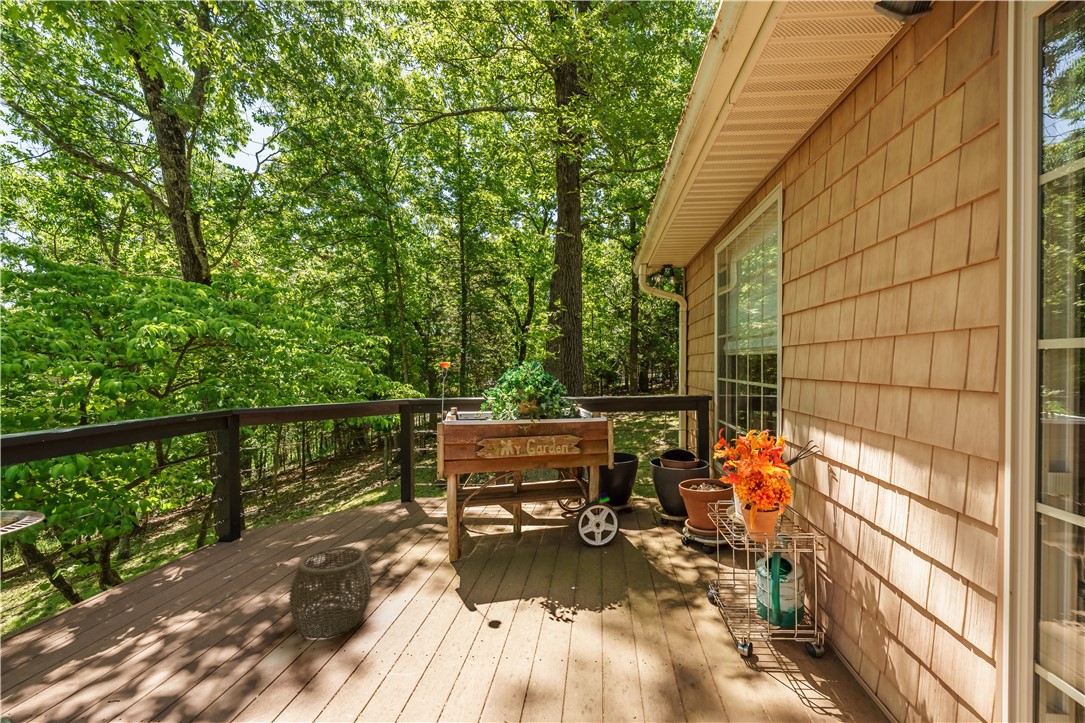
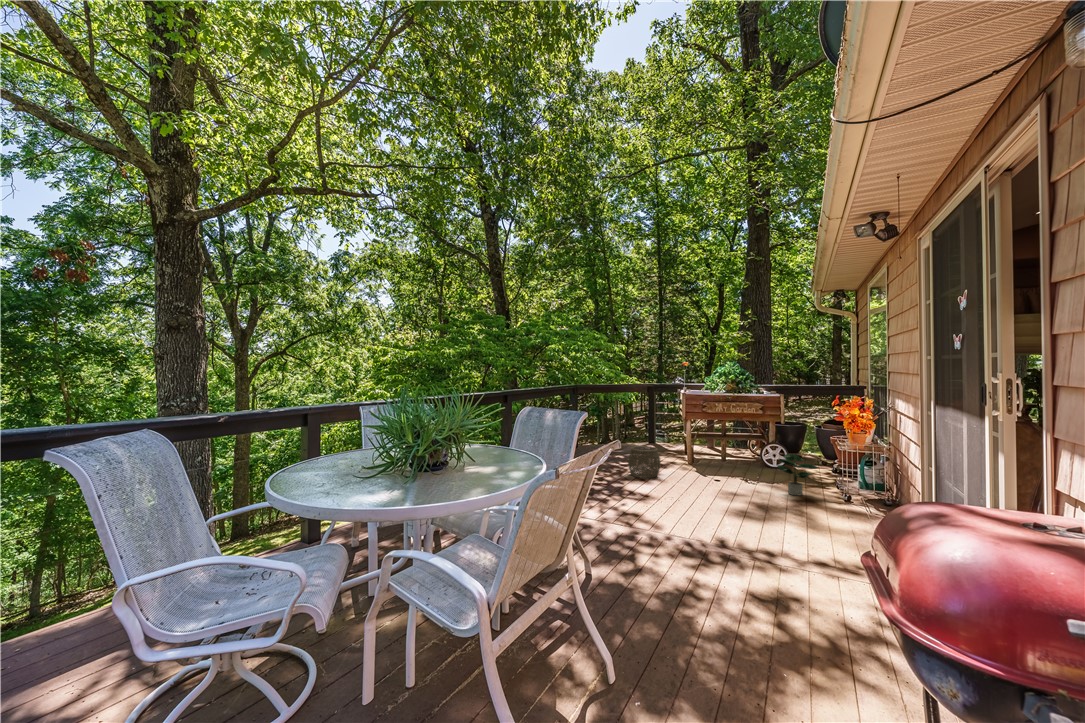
potted plant: none [617,563,708,678] -> present [777,454,818,496]

